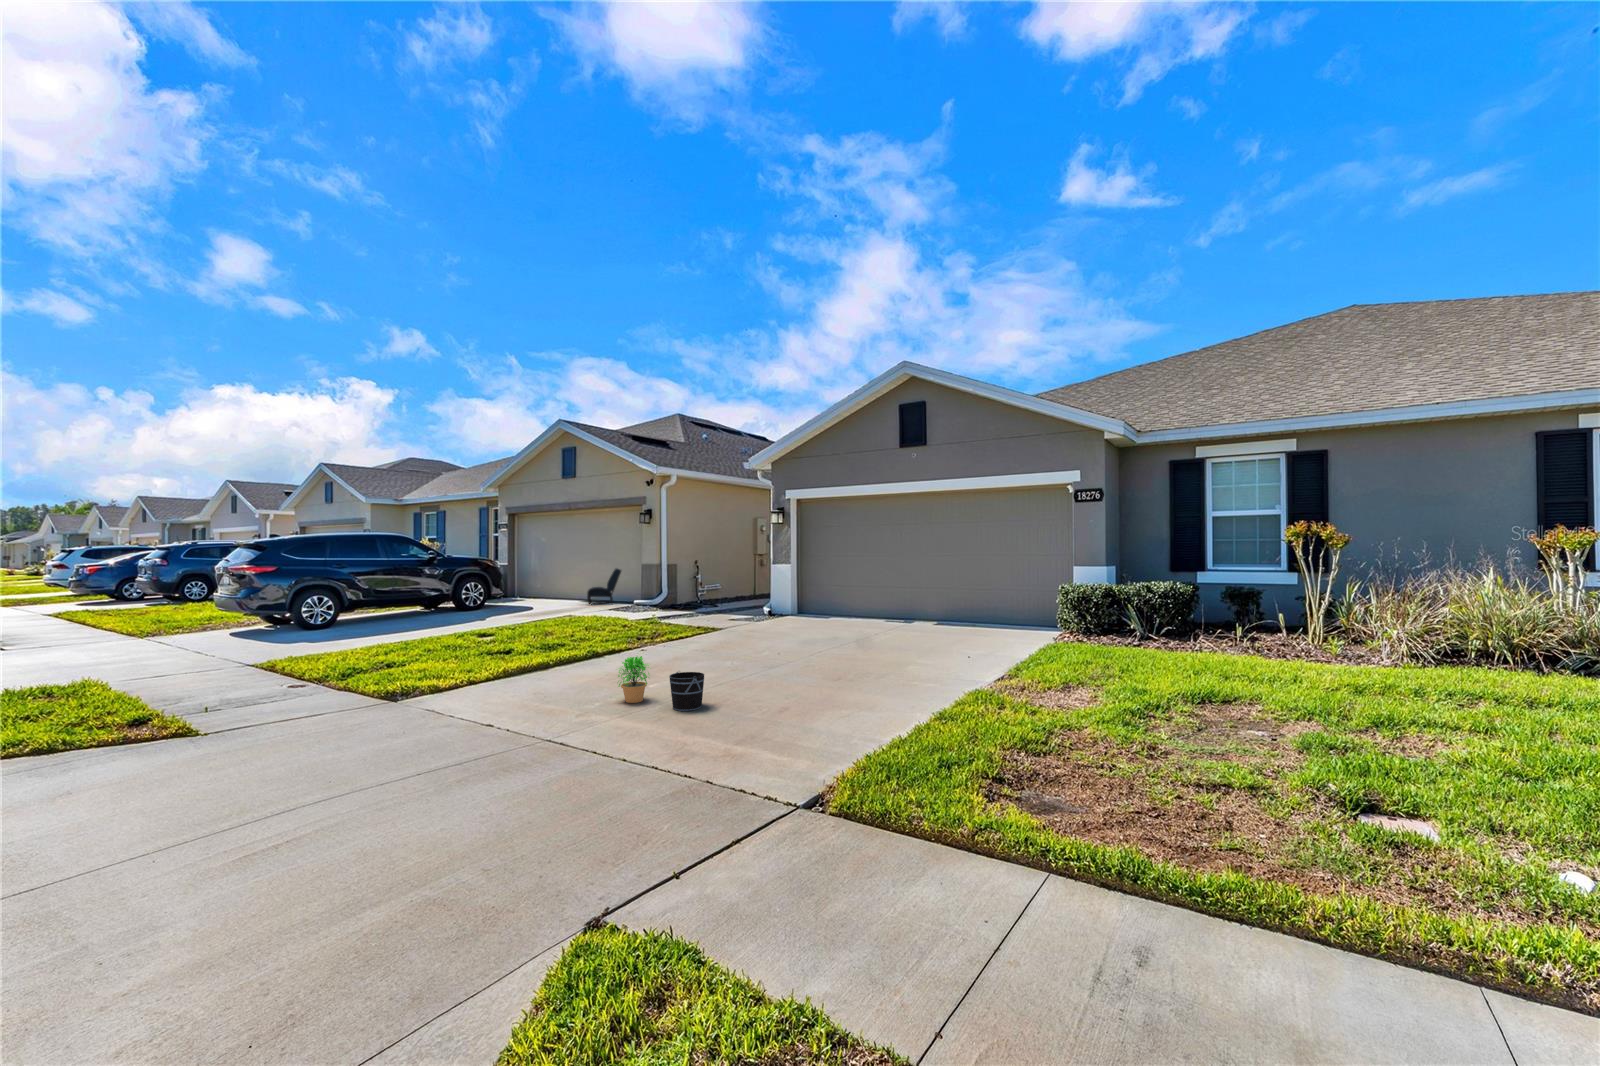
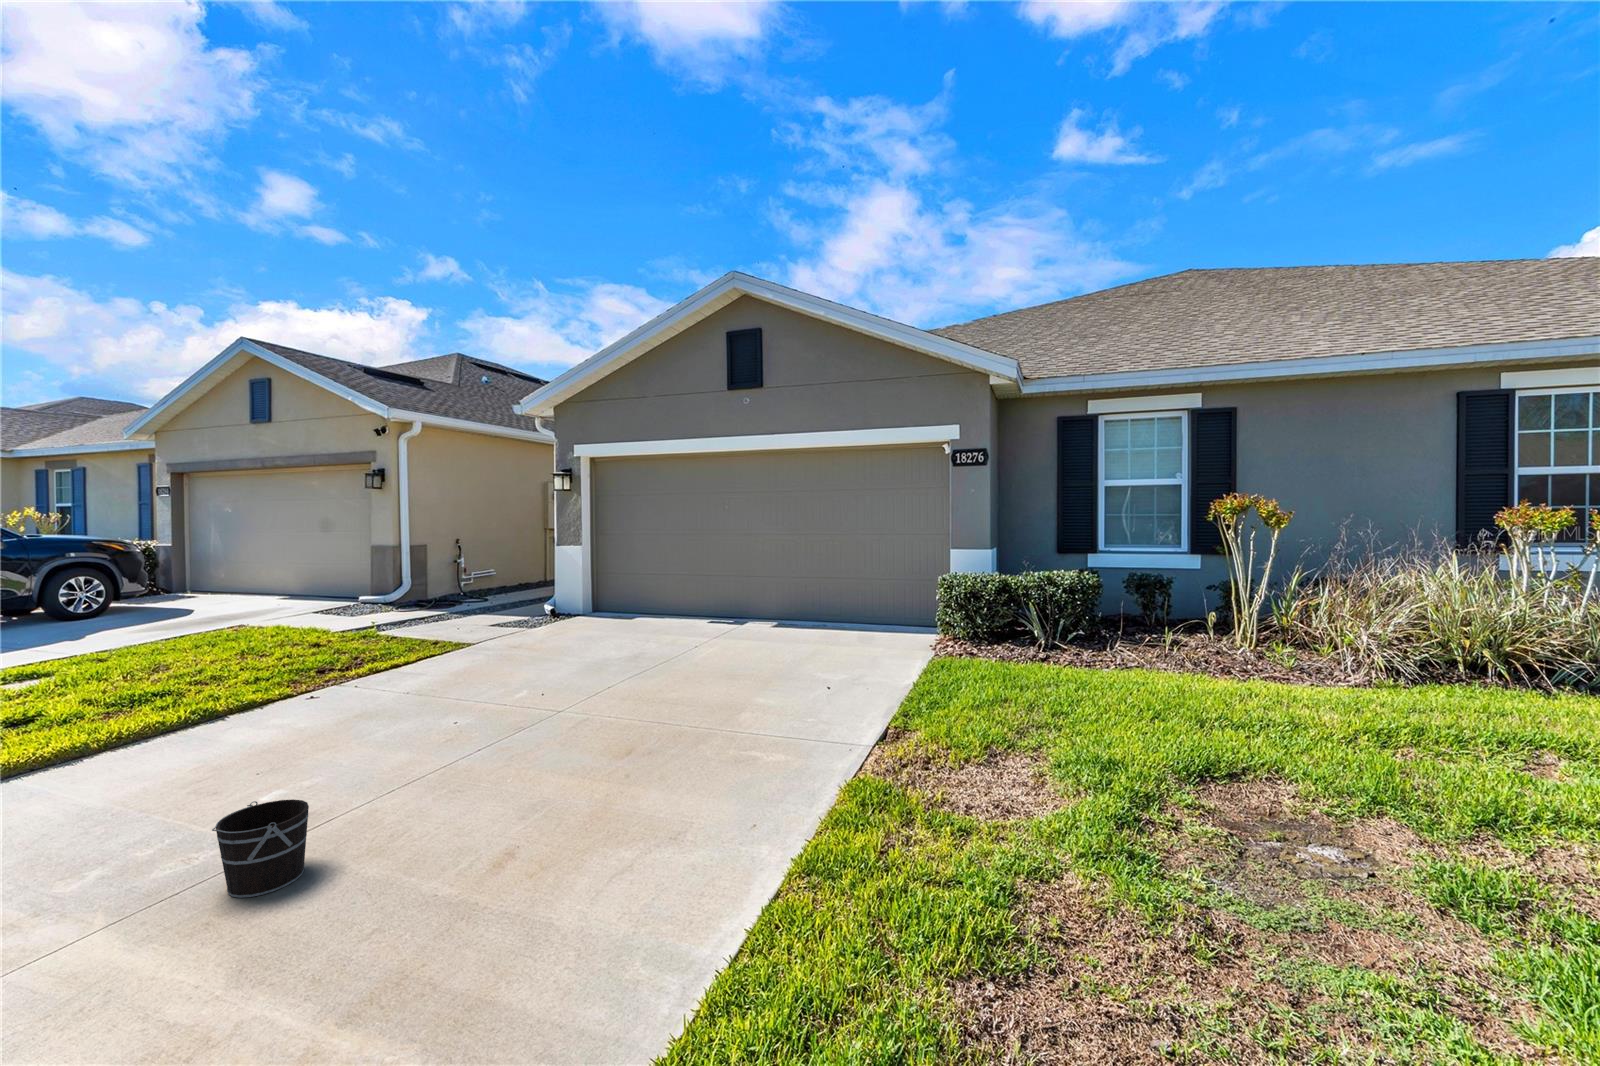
lounge chair: present [587,569,621,605] -> none [288,551,348,605]
potted plant: present [618,656,649,703] -> none [100,770,200,877]

